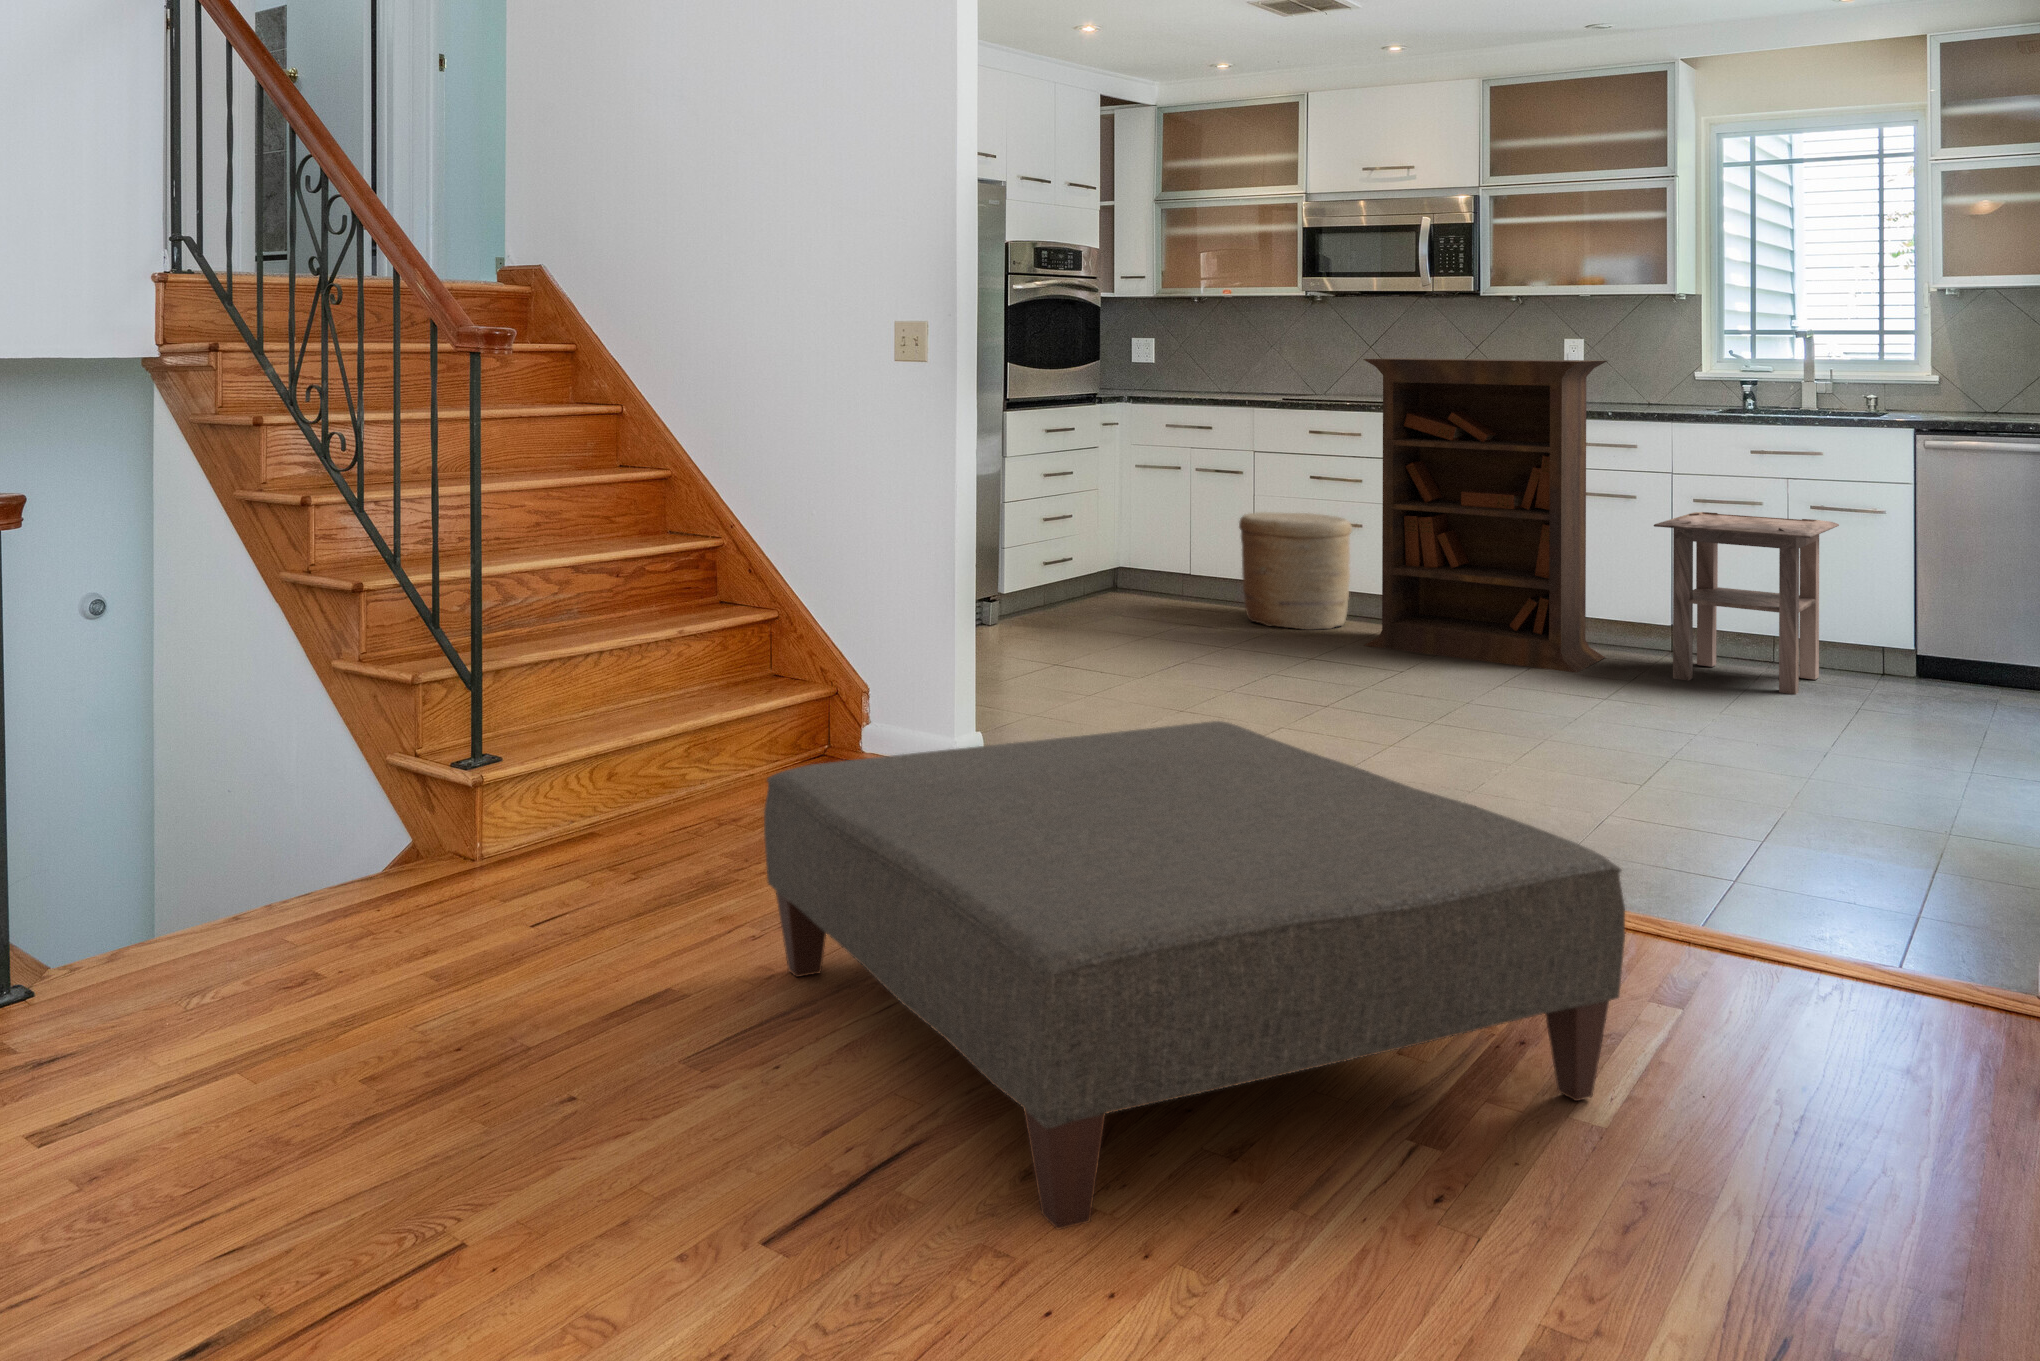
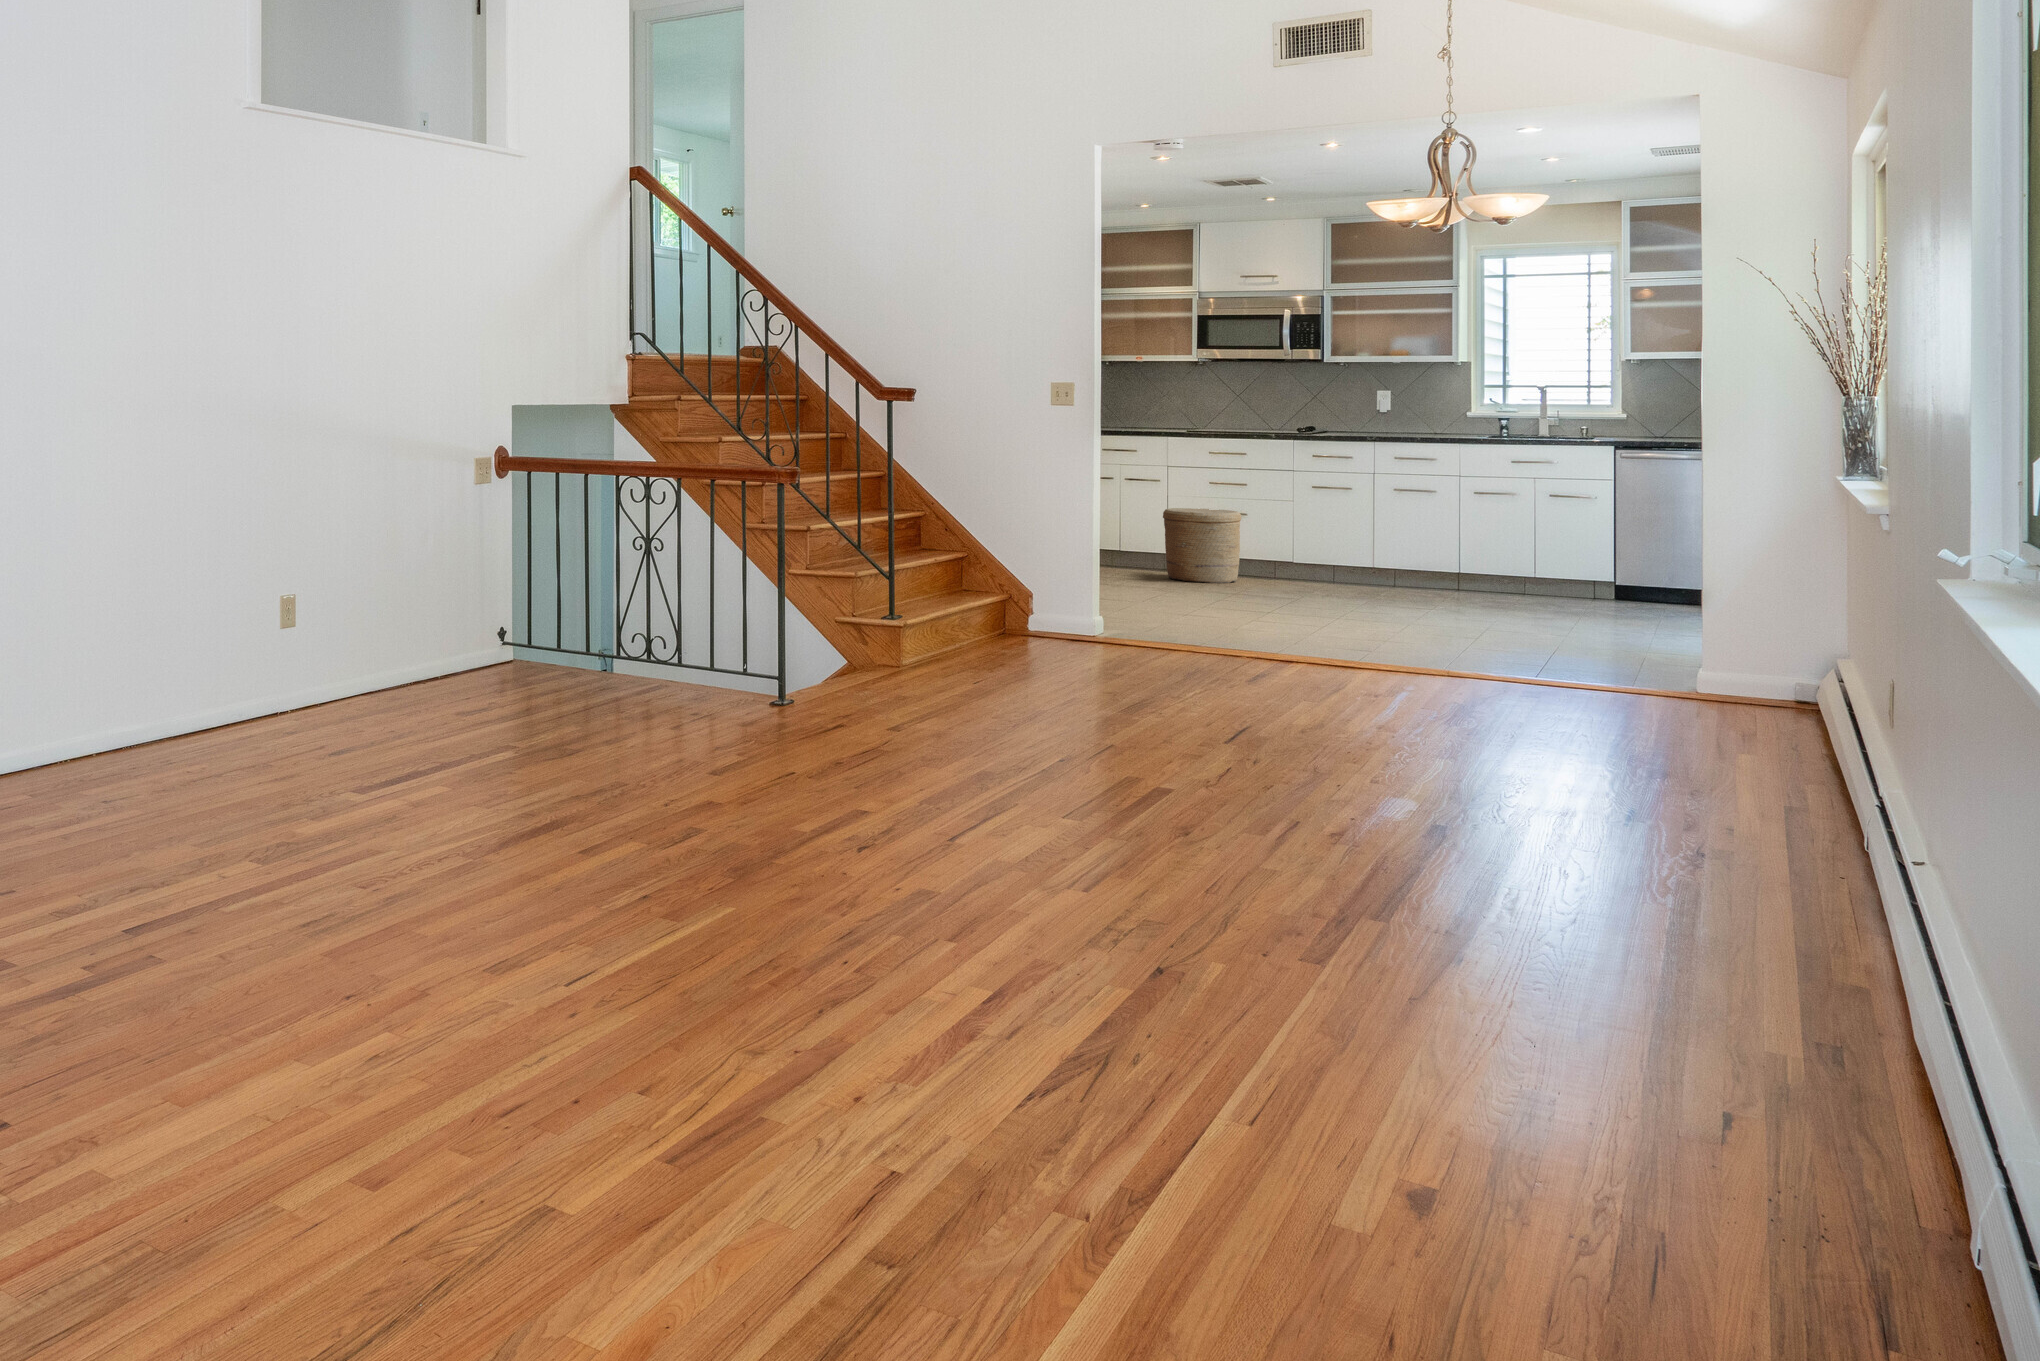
bookcase: present [1363,358,1607,673] -> none [1258,405,1420,601]
side table: present [1654,512,1839,695] -> none [1453,502,1569,609]
ottoman: present [764,721,1625,1229] -> none [1100,581,1509,729]

